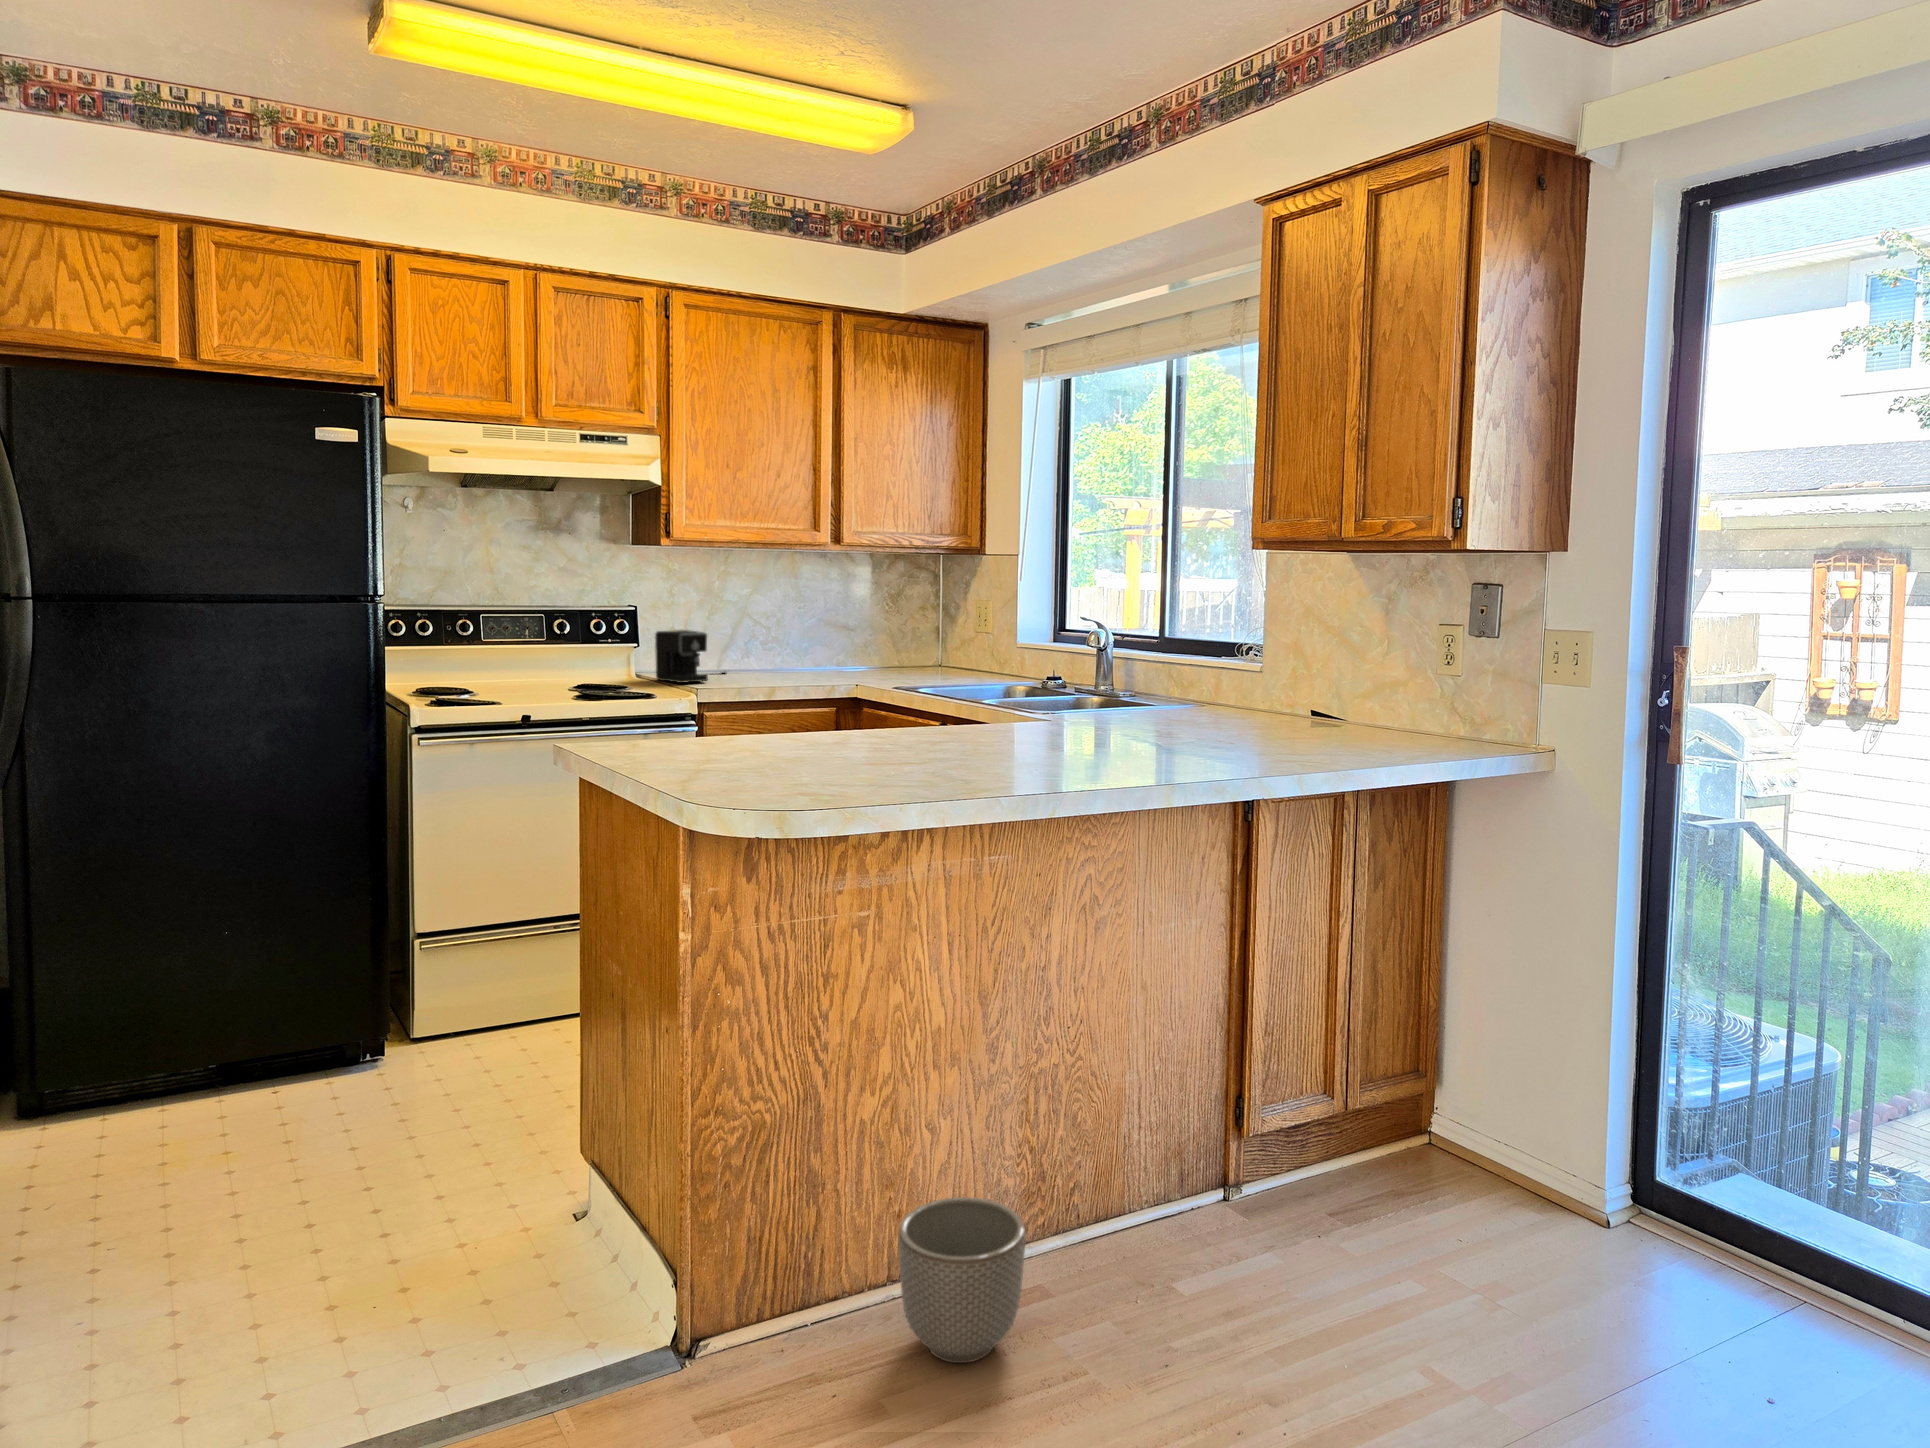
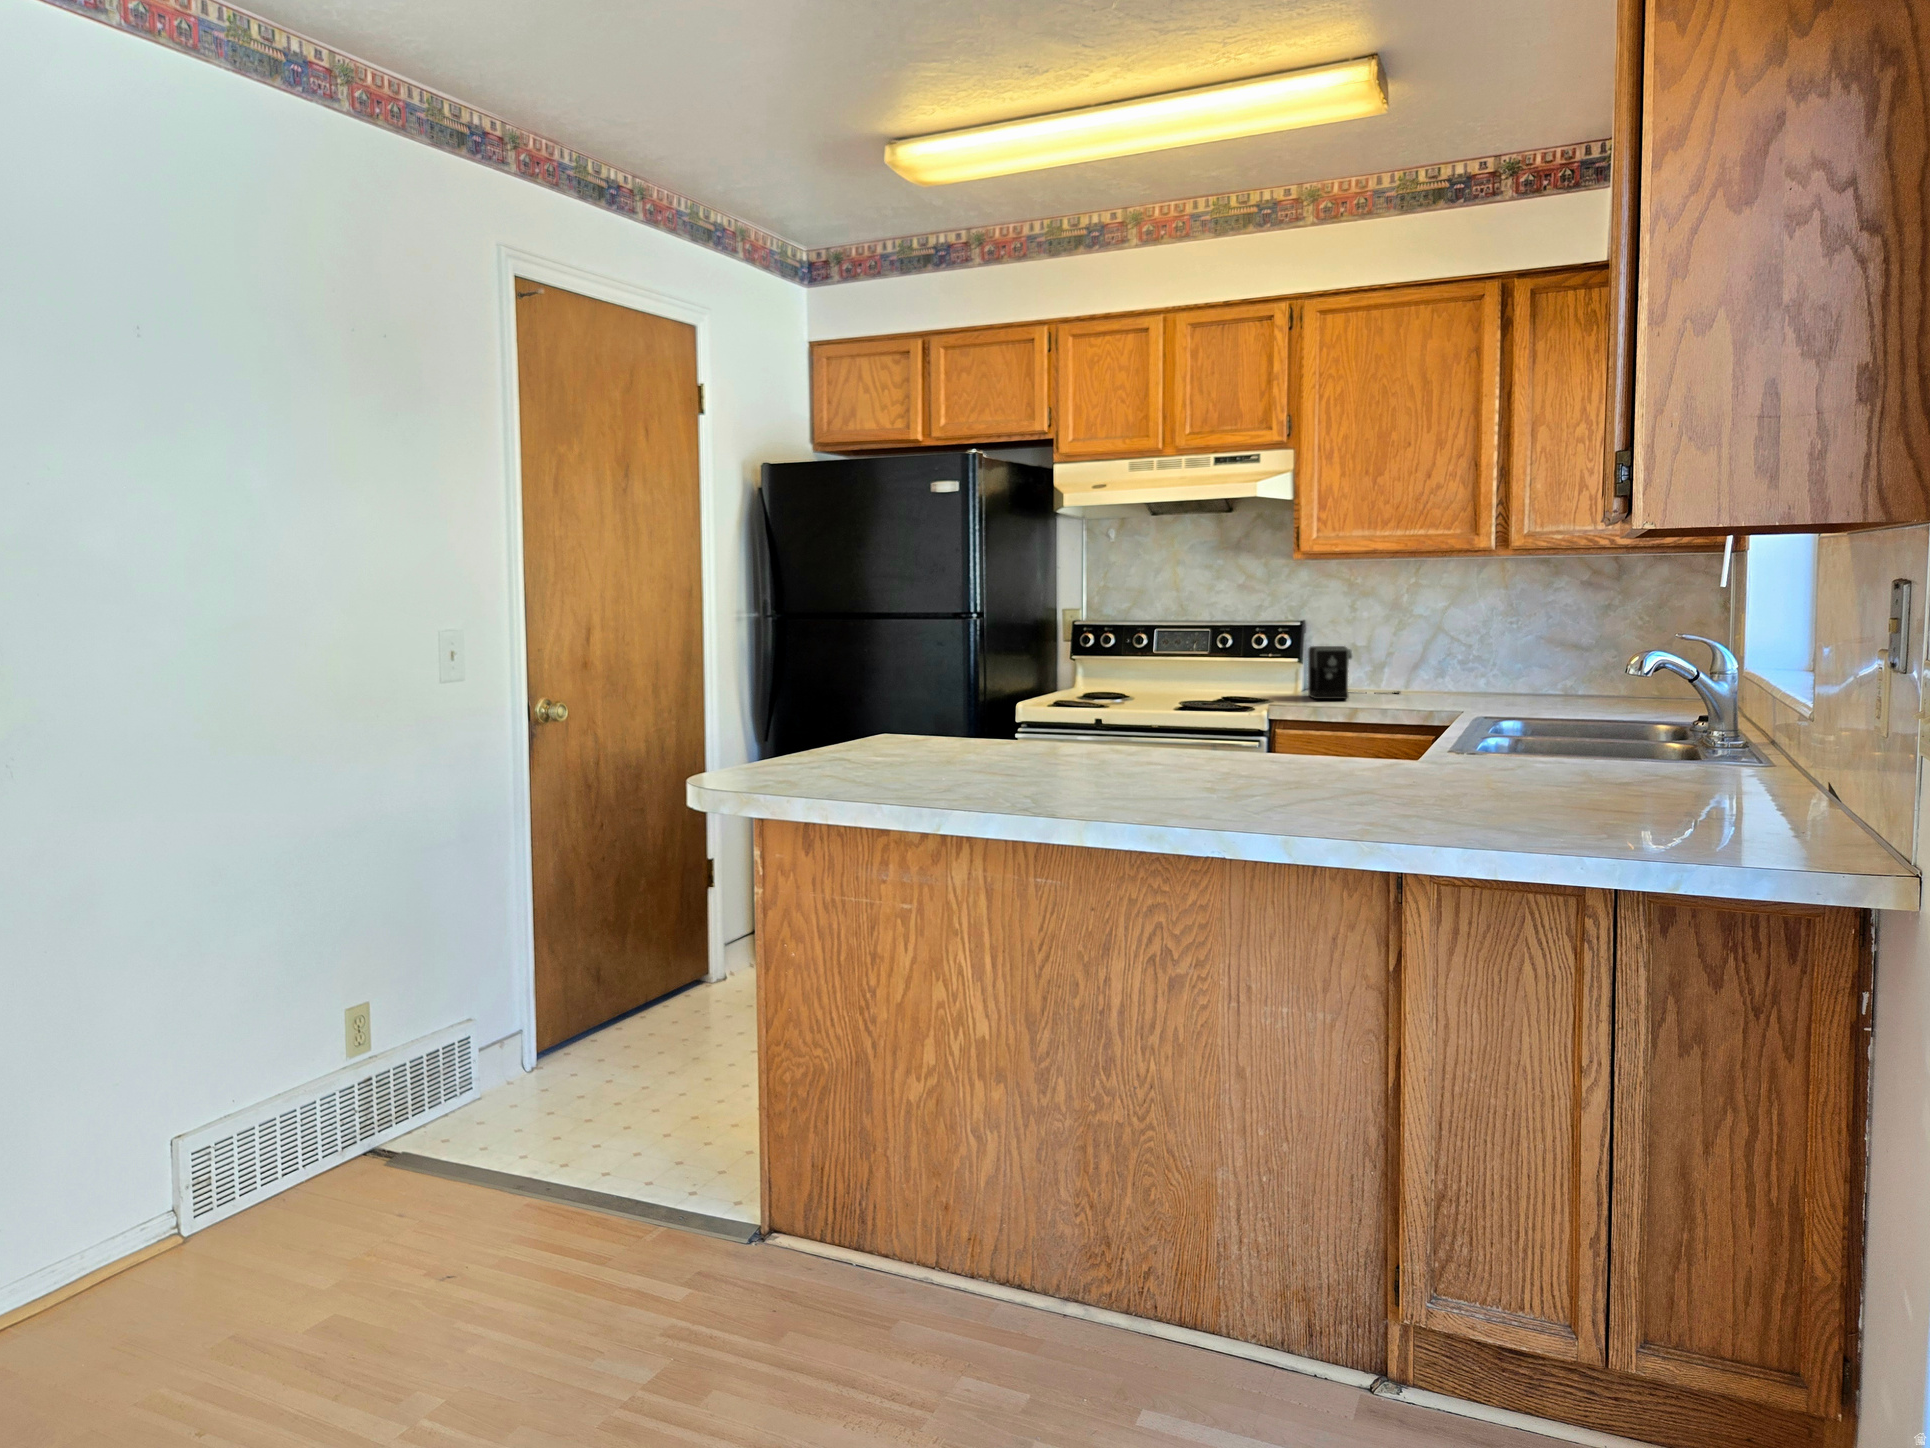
planter: present [898,1197,1026,1363] -> none [838,1195,964,1358]

